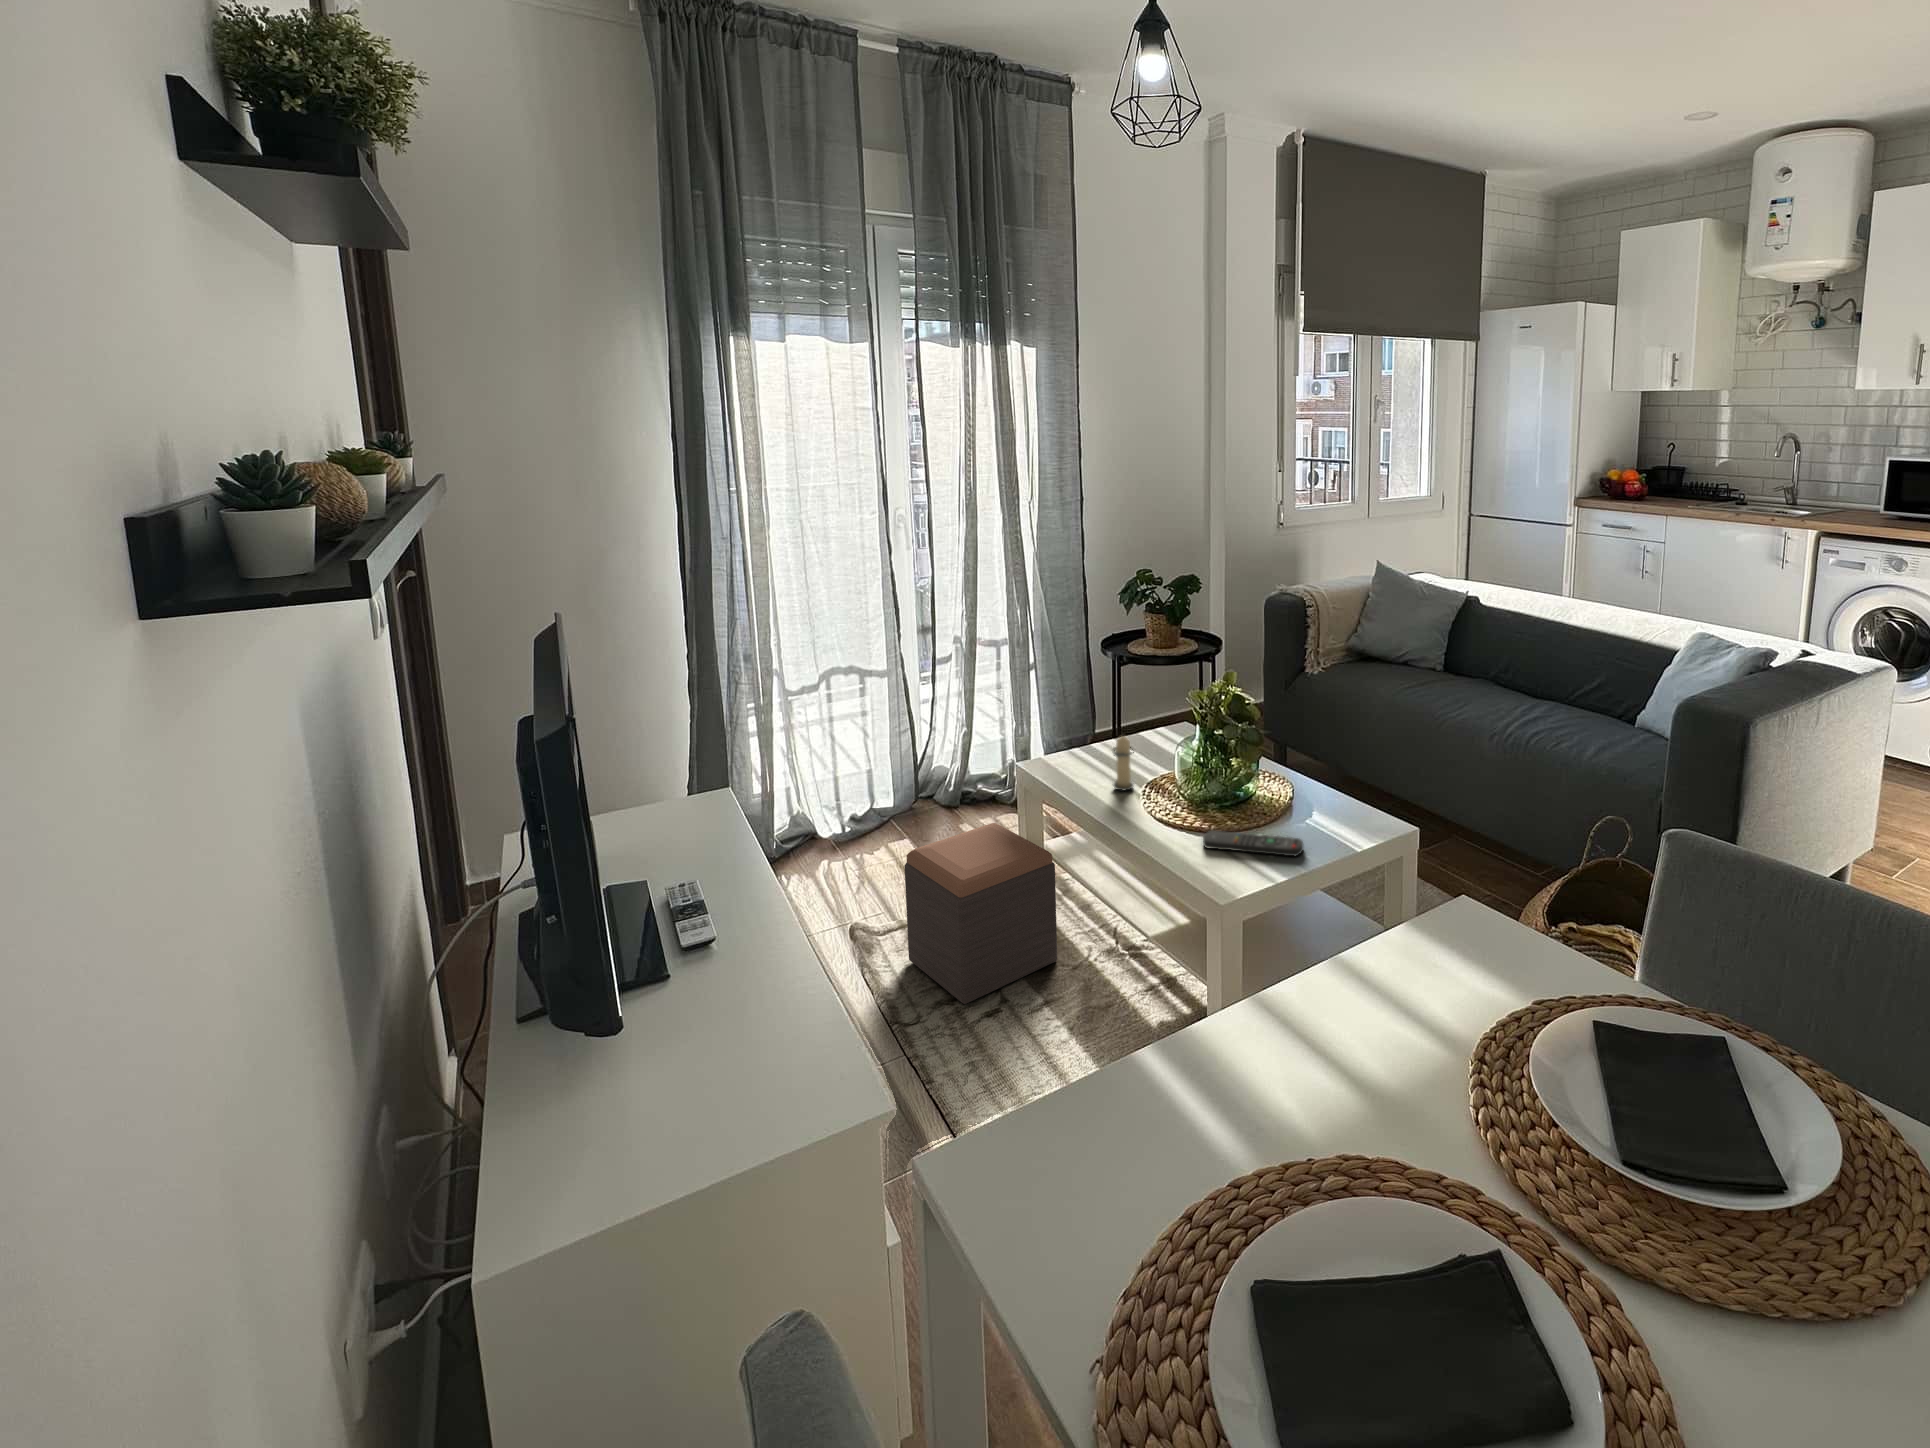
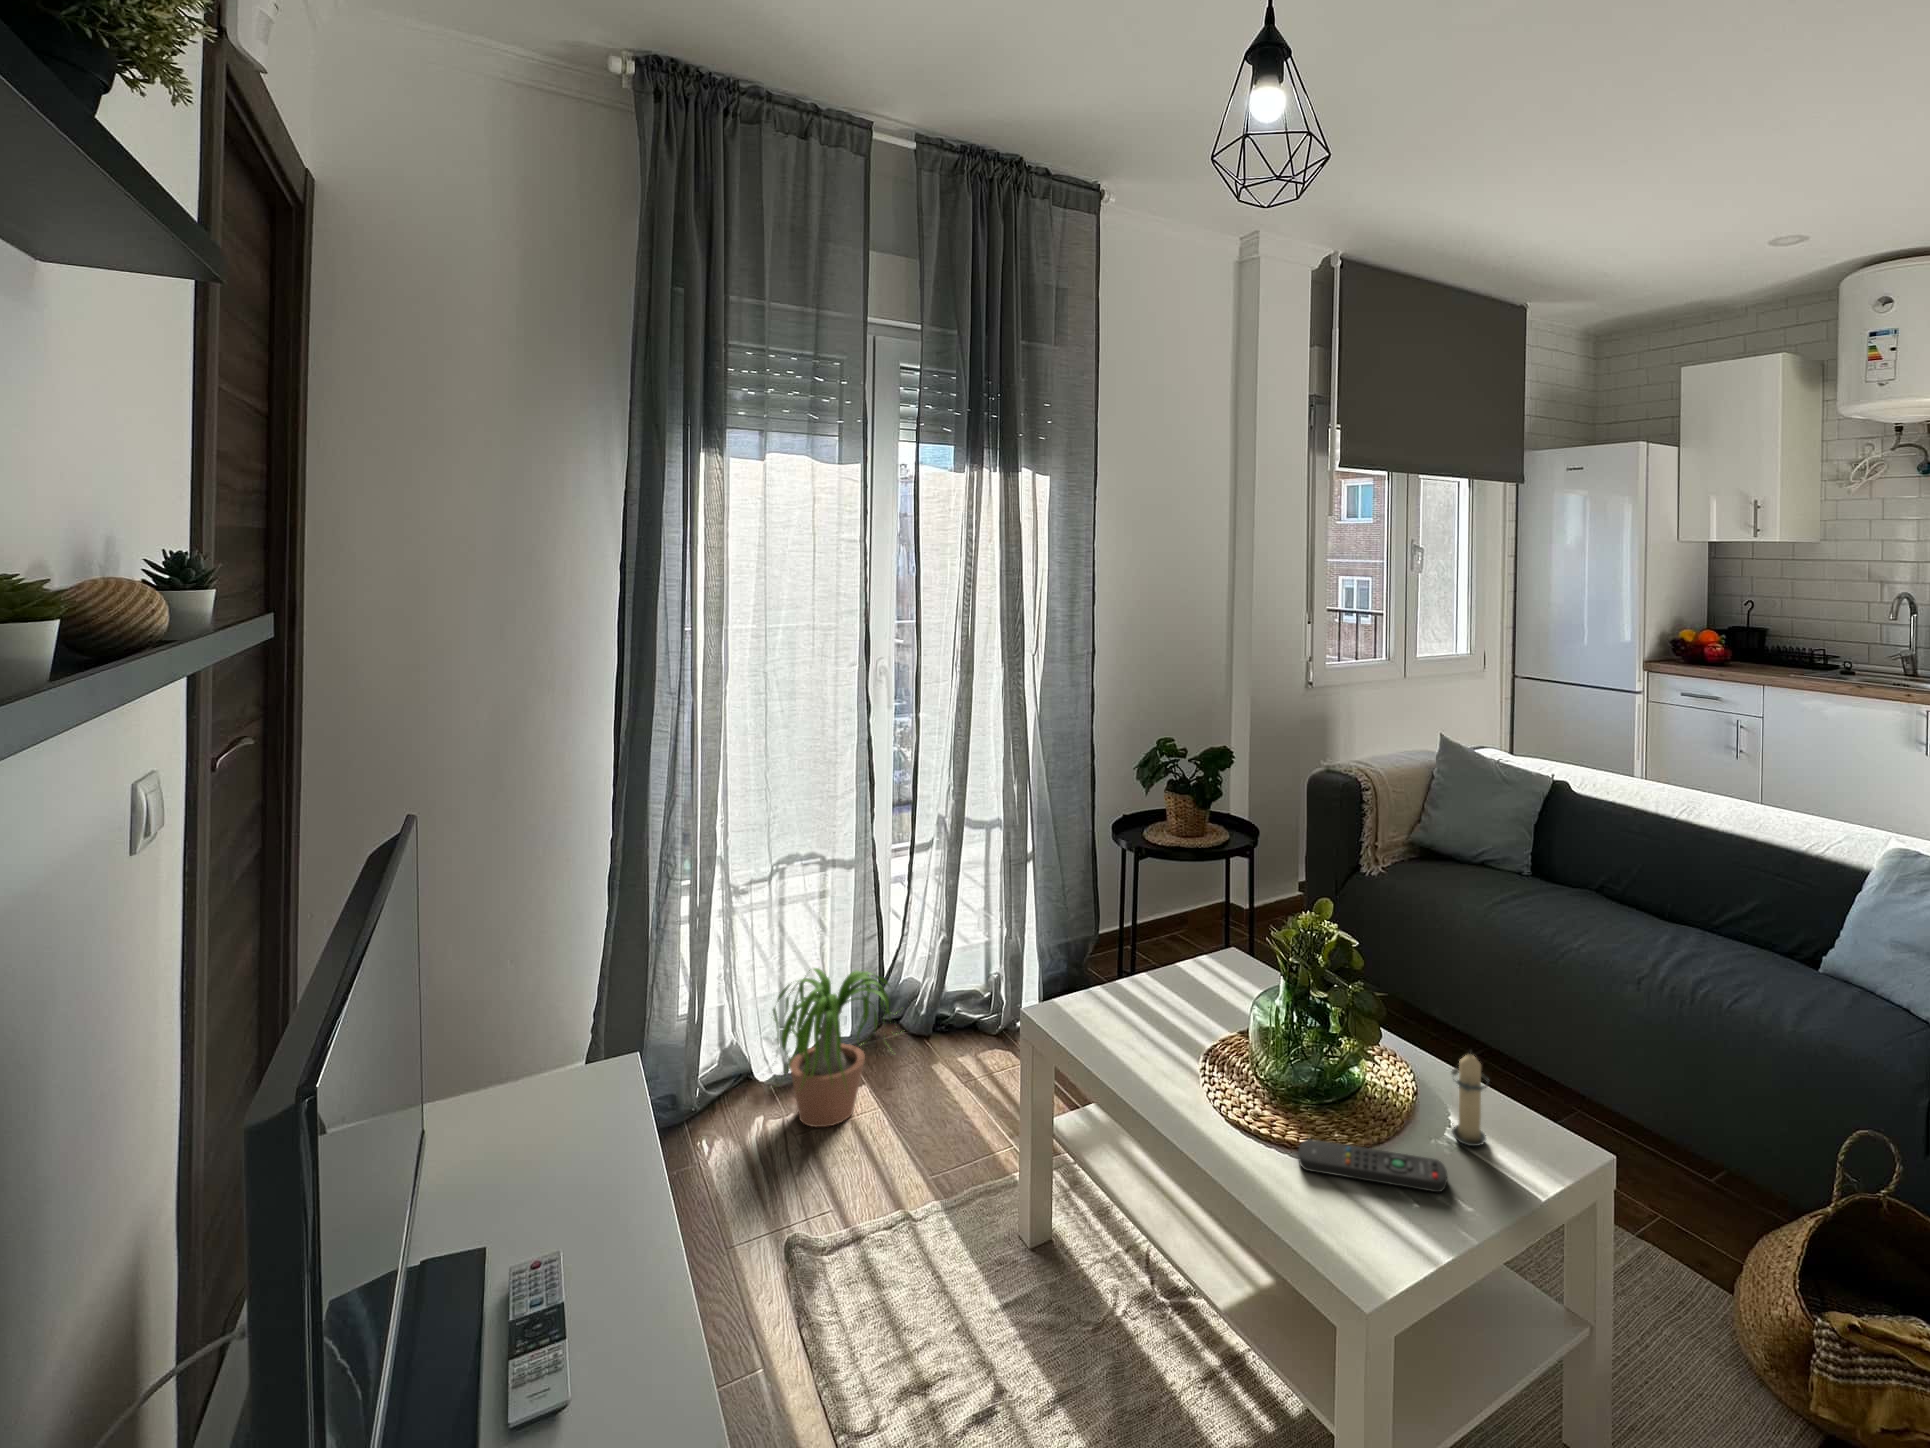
candle: present [1113,736,1134,791] -> present [1452,1054,1487,1146]
potted plant: none [826,750,940,865] -> present [773,968,891,1127]
footstool: present [904,823,1057,1004] -> none [866,1092,1075,1390]

